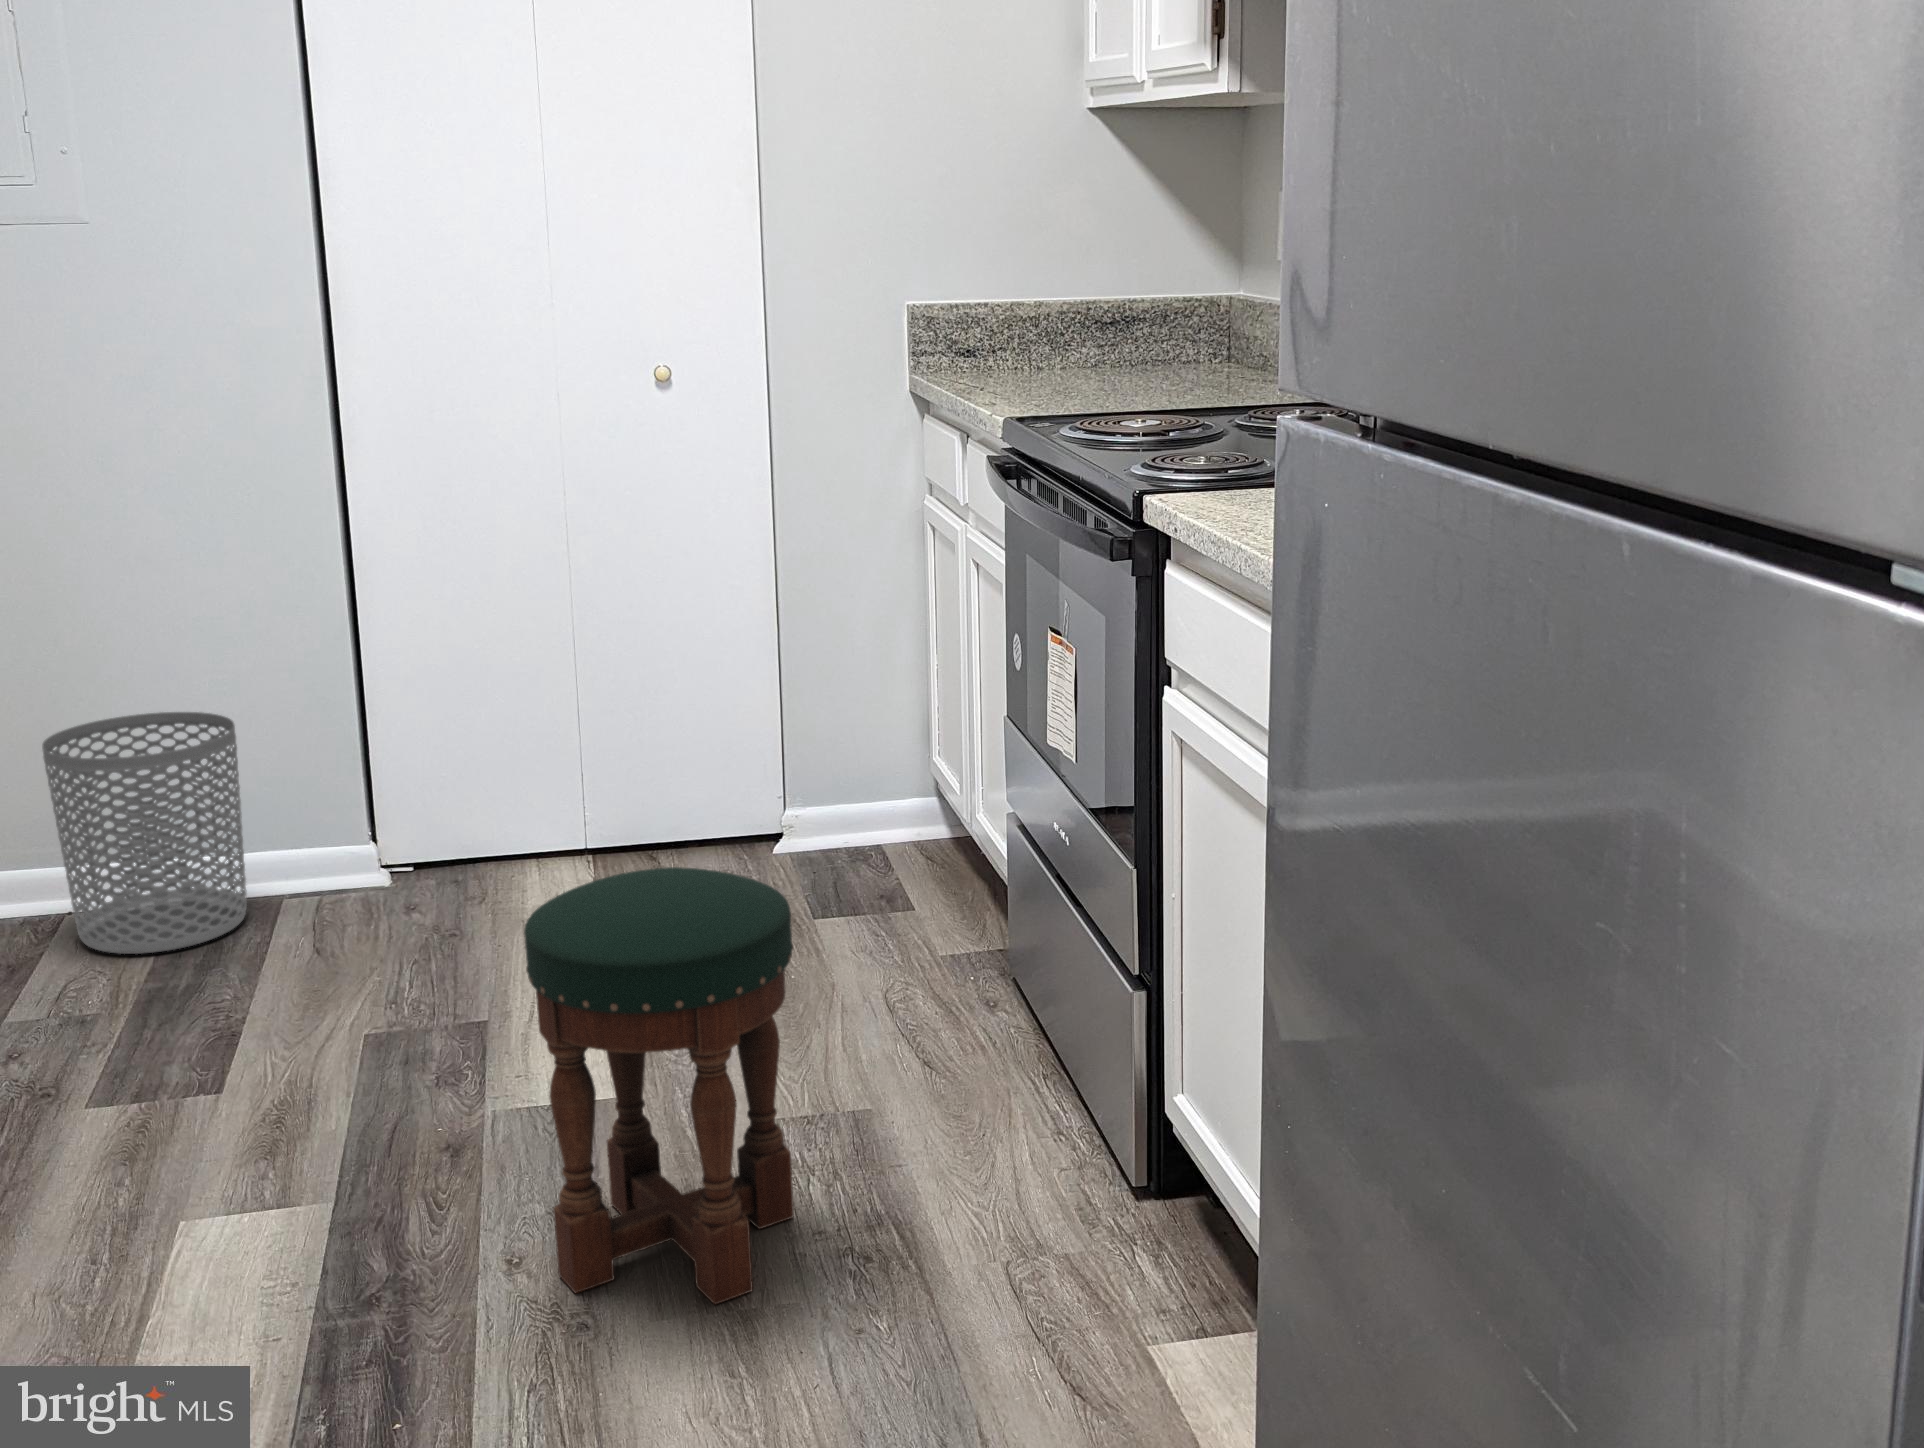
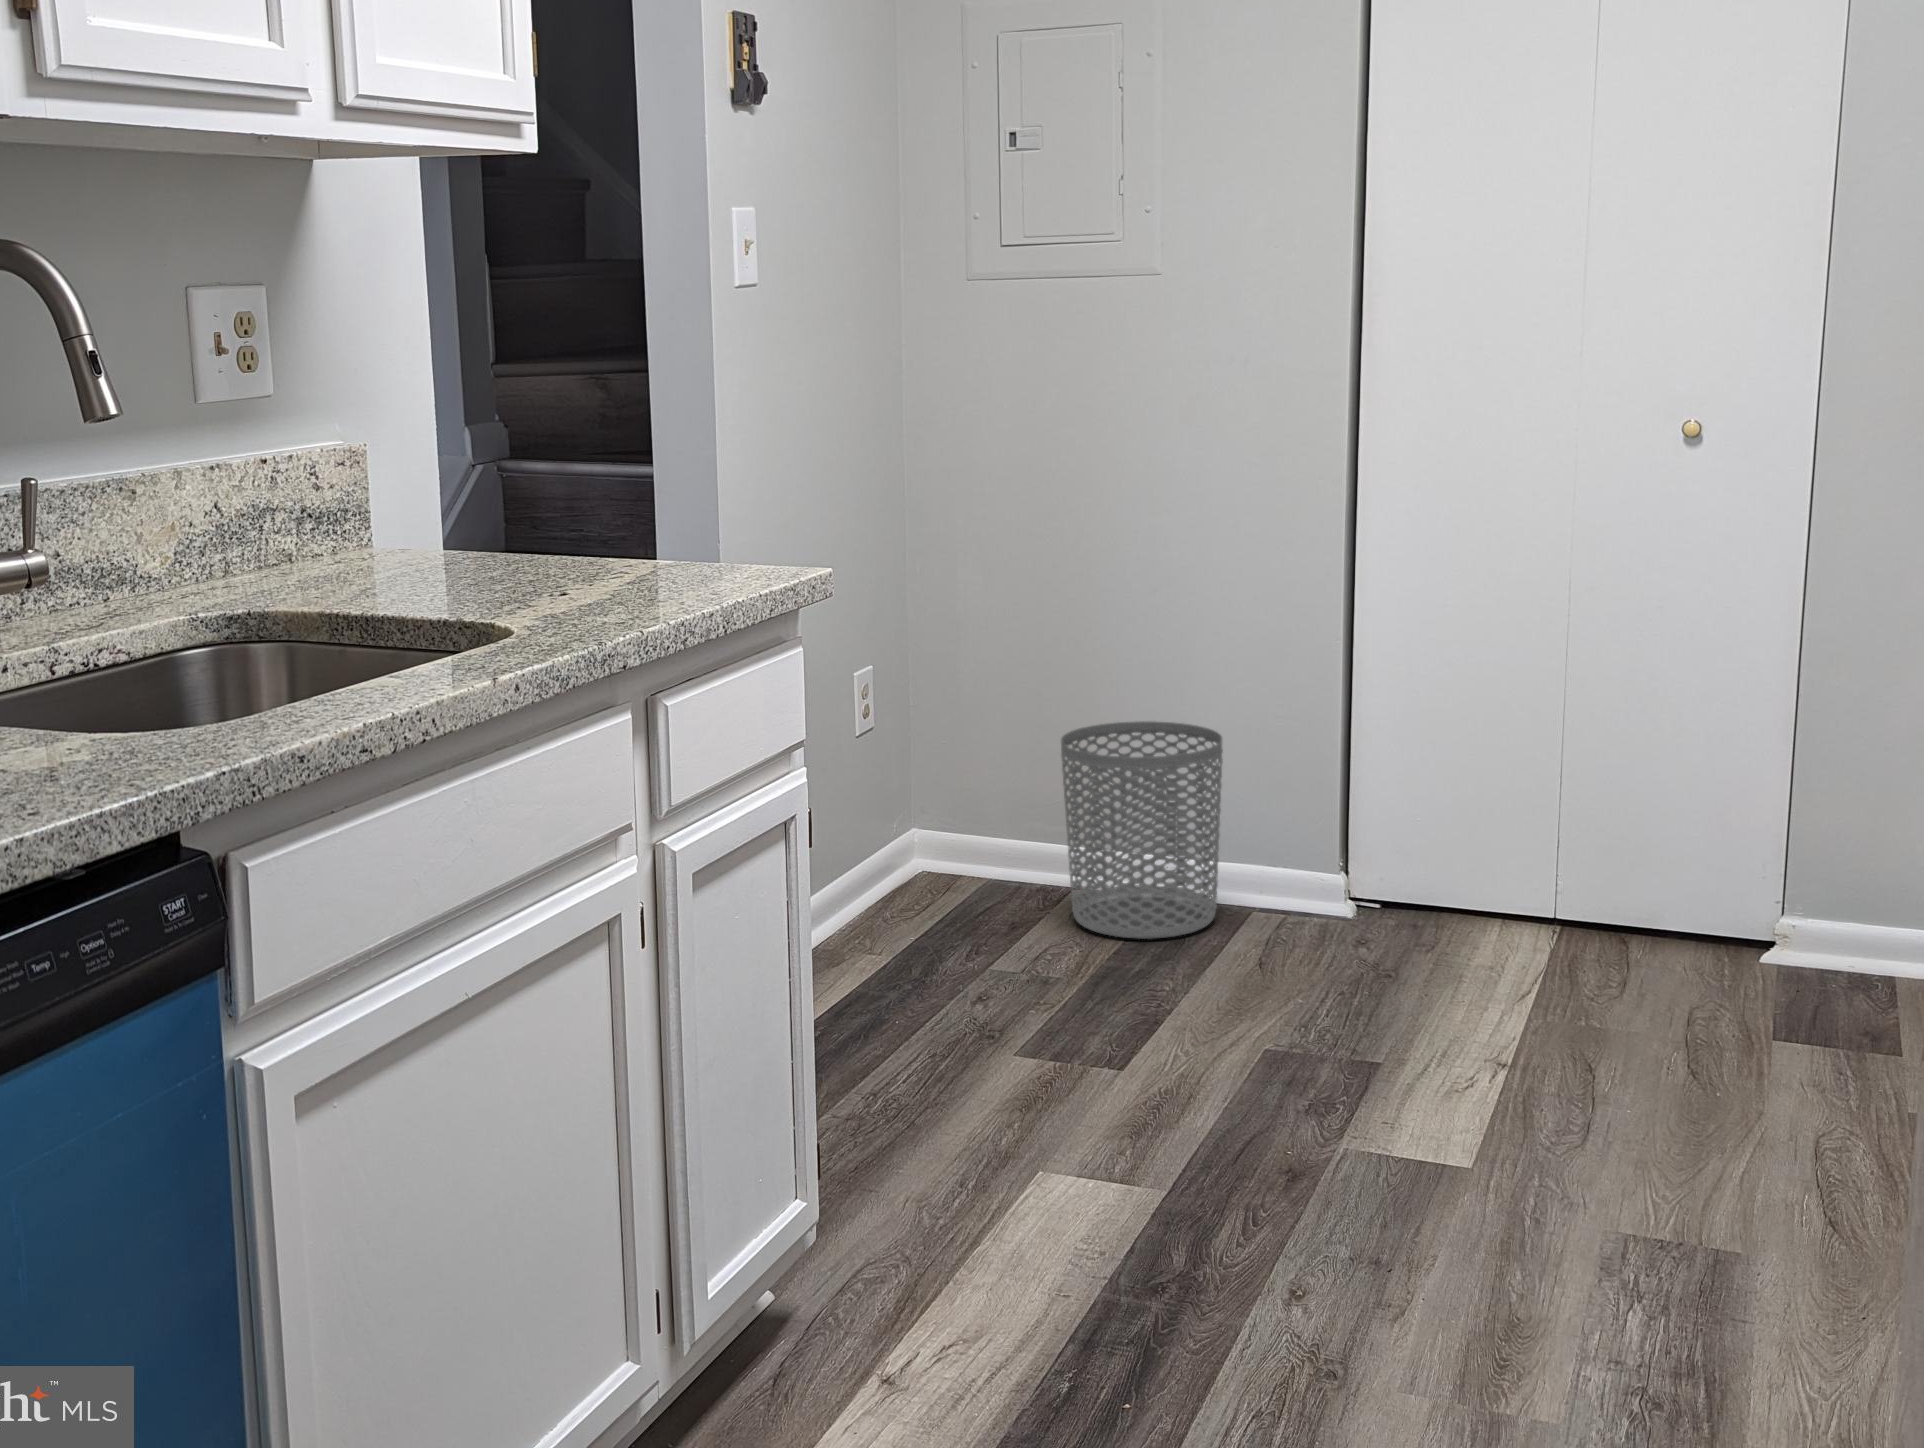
stool: present [524,867,794,1304] -> none [1328,930,1614,1398]

